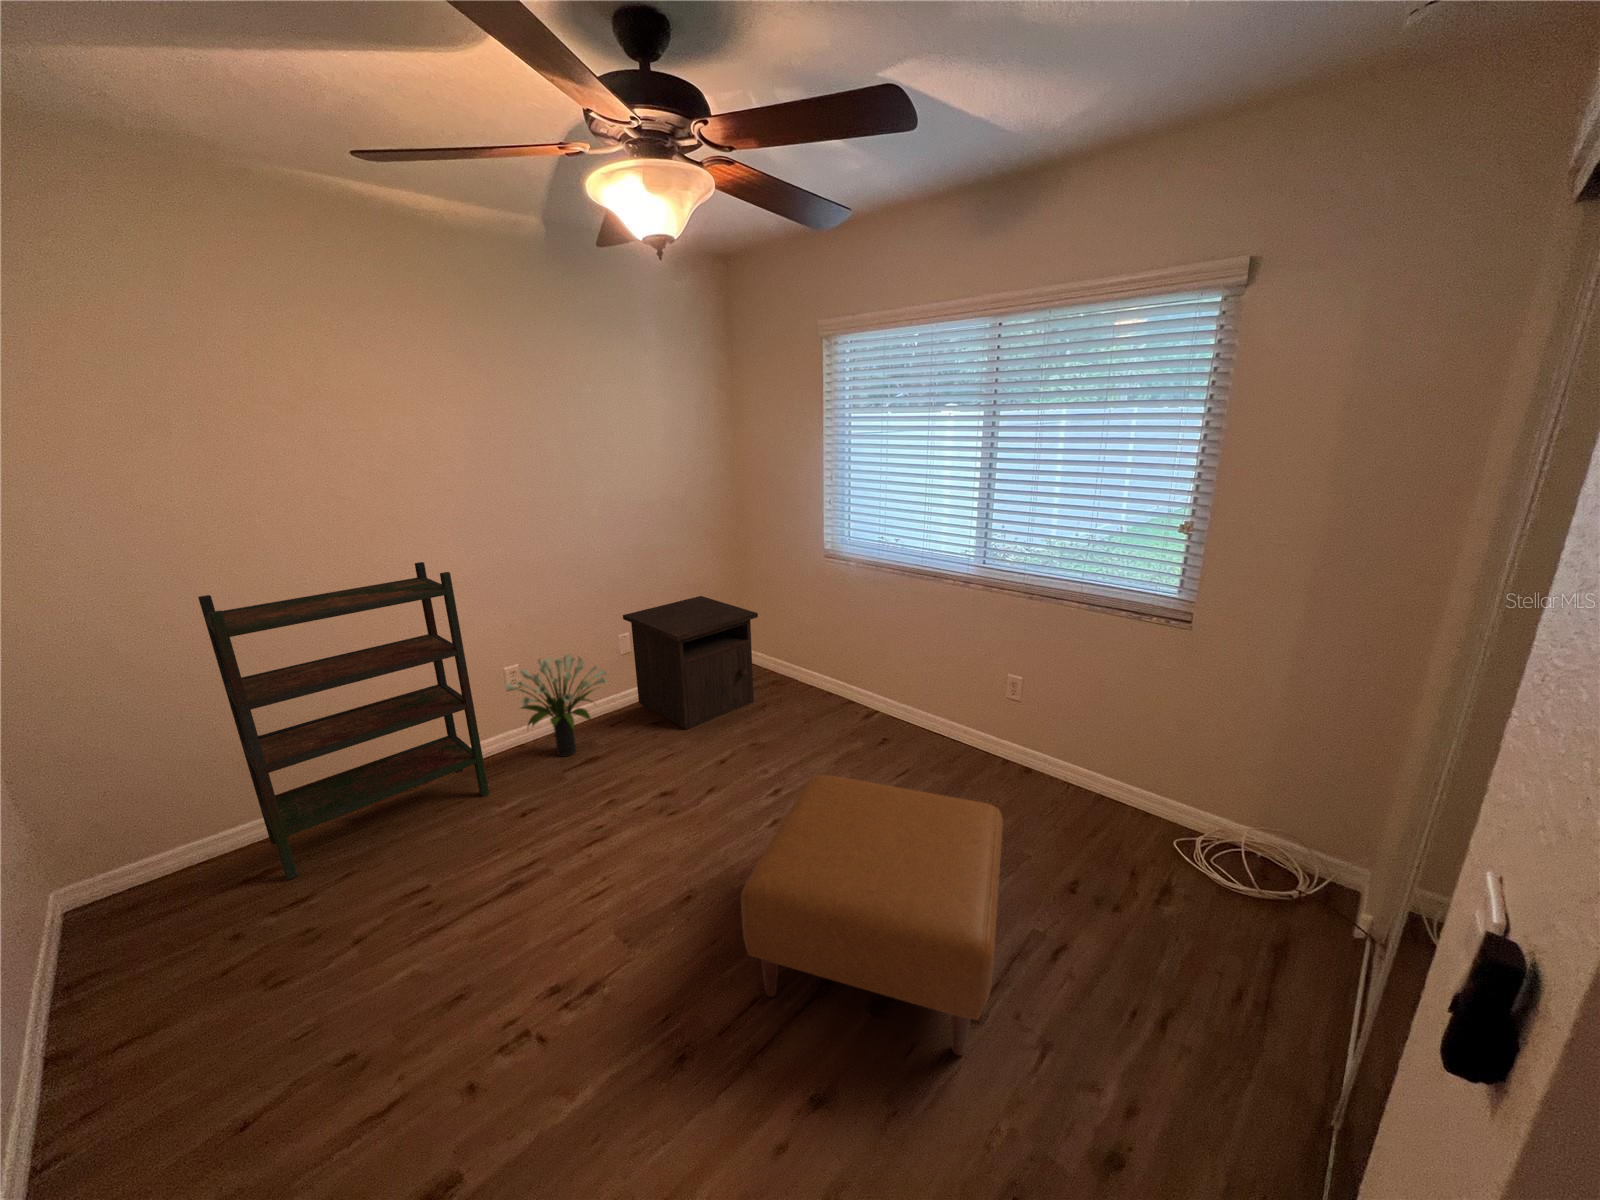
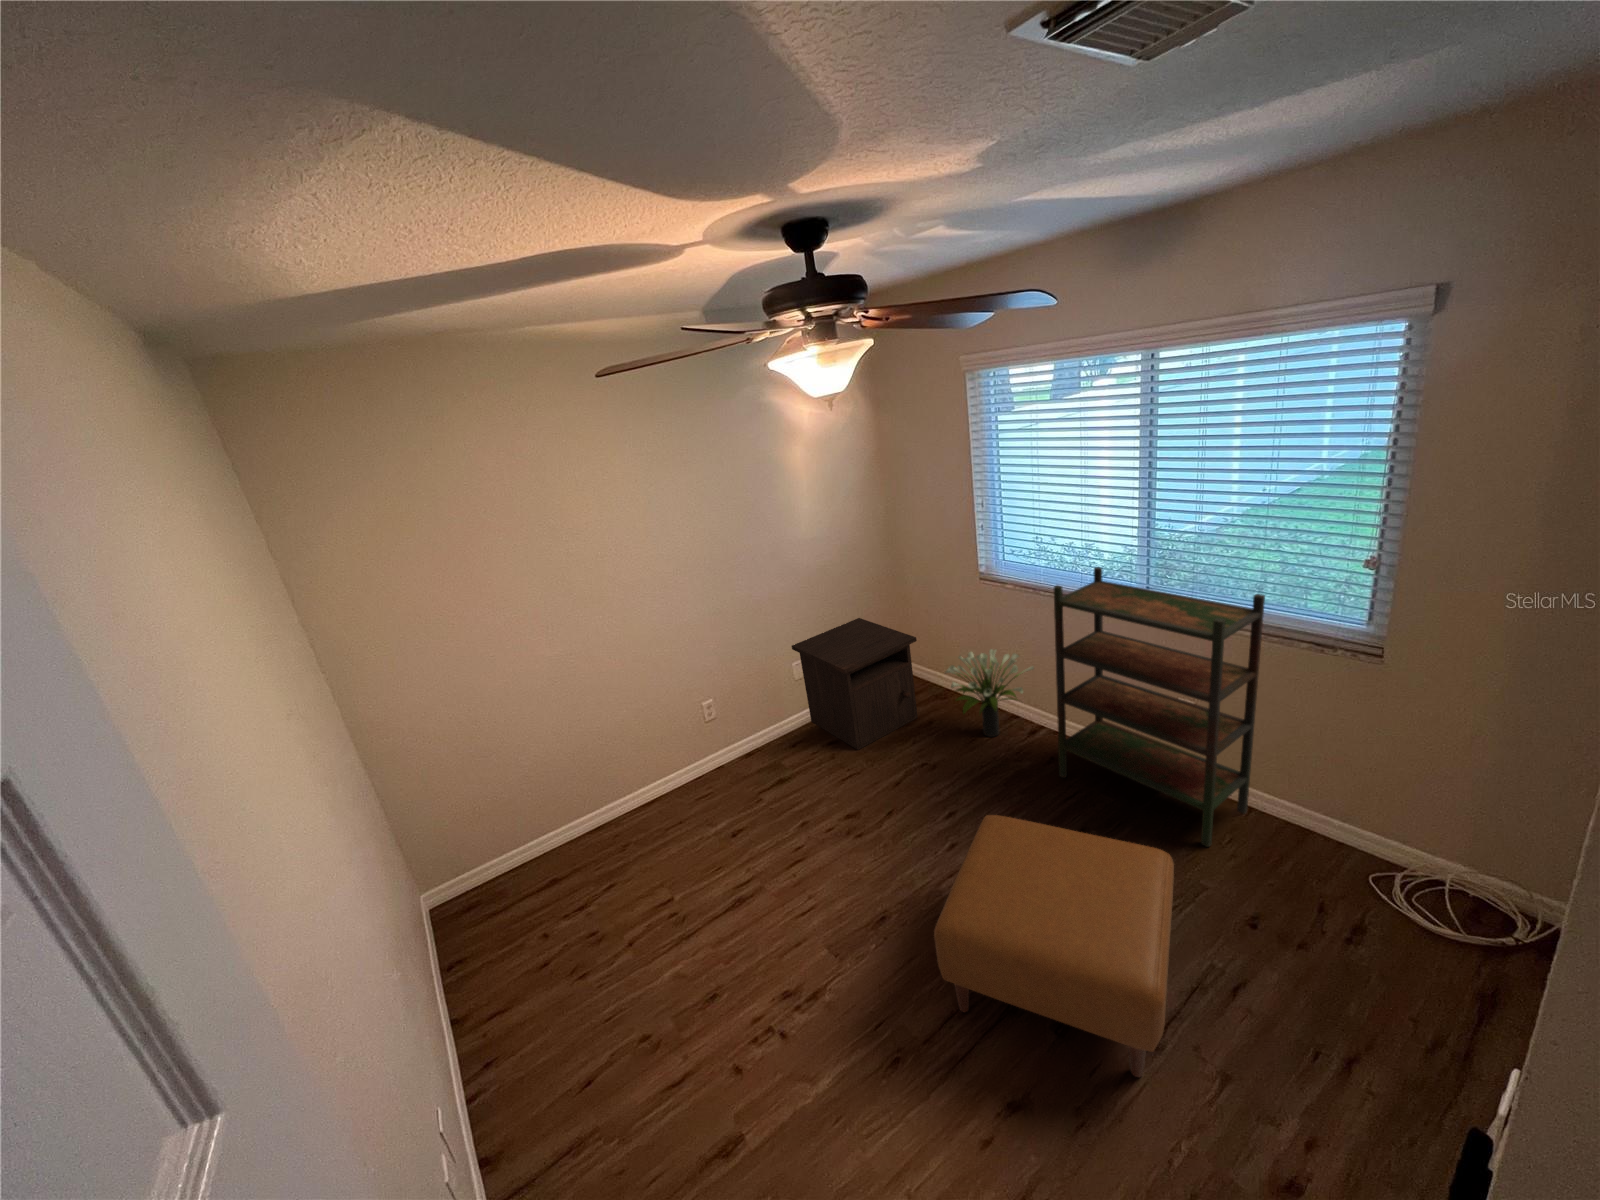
bookshelf: present [198,562,489,880] -> present [1054,567,1265,847]
potted plant: present [505,654,607,756] -> present [946,649,1034,737]

